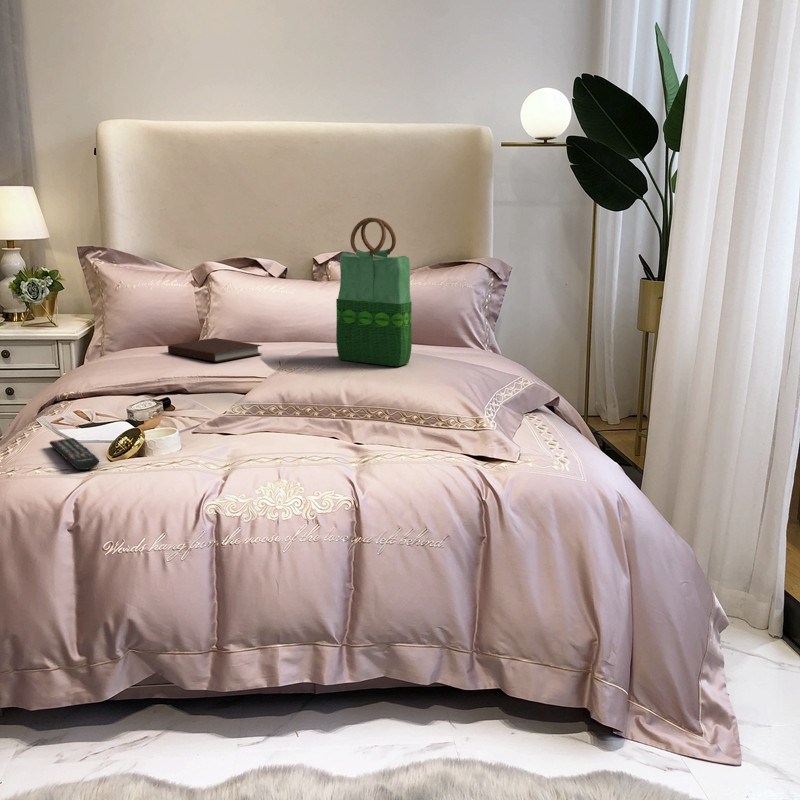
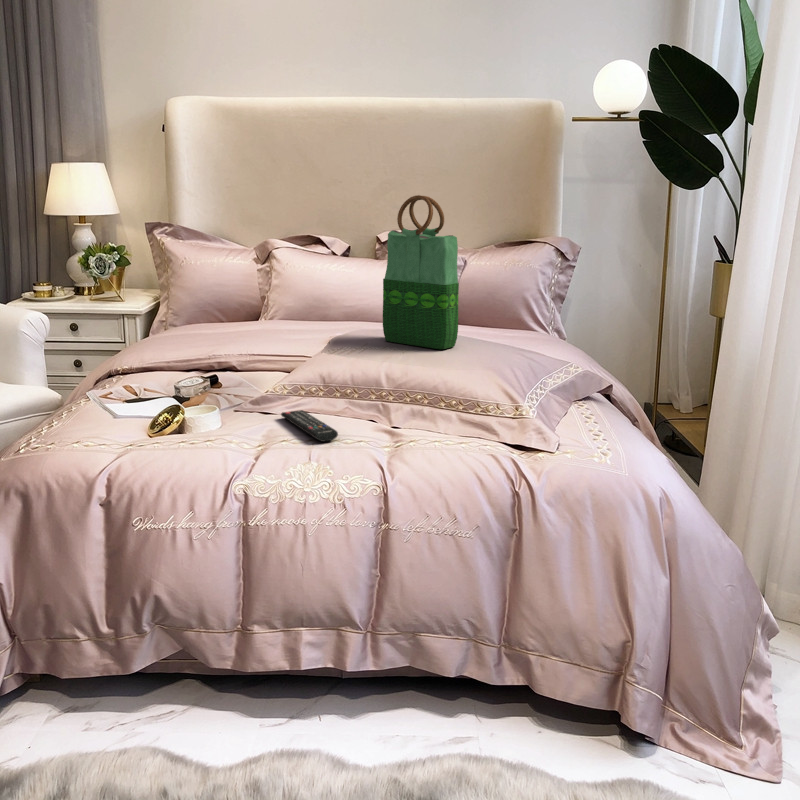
notebook: present [168,338,262,362] -> none [223,316,316,340]
remote control: present [50,438,99,470] -> present [281,410,338,442]

